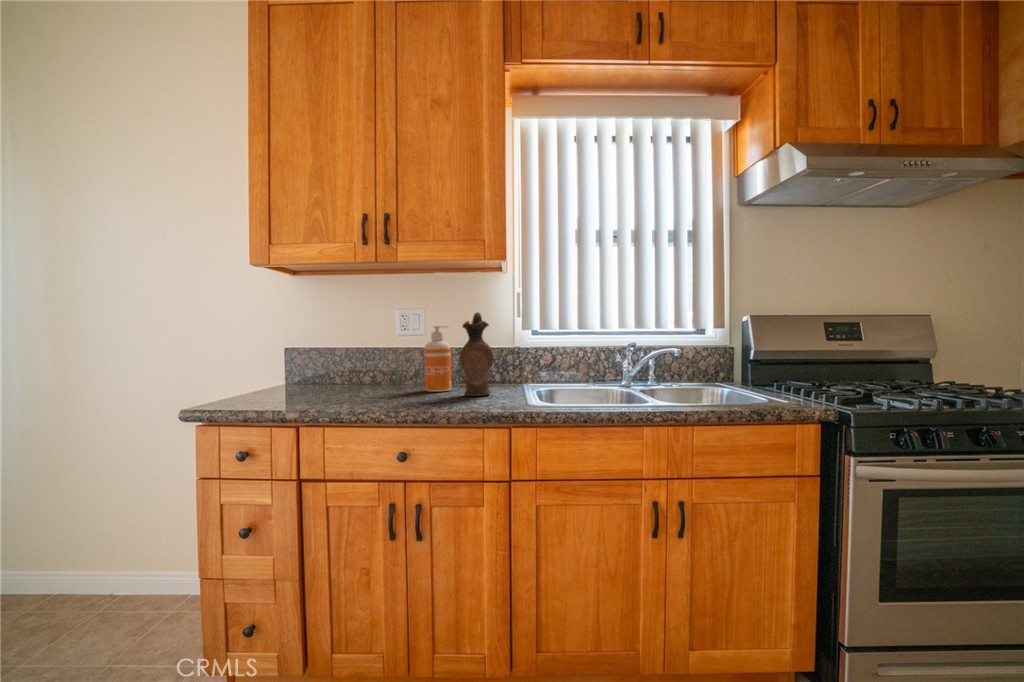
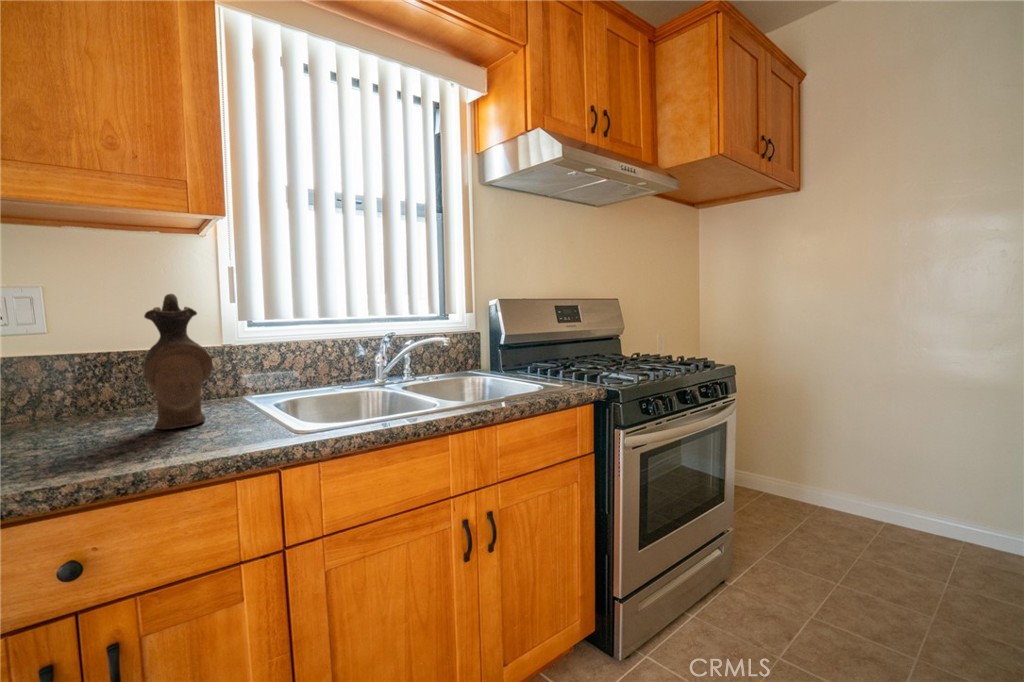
soap dispenser: present [424,326,452,392] -> none [52,316,118,430]

